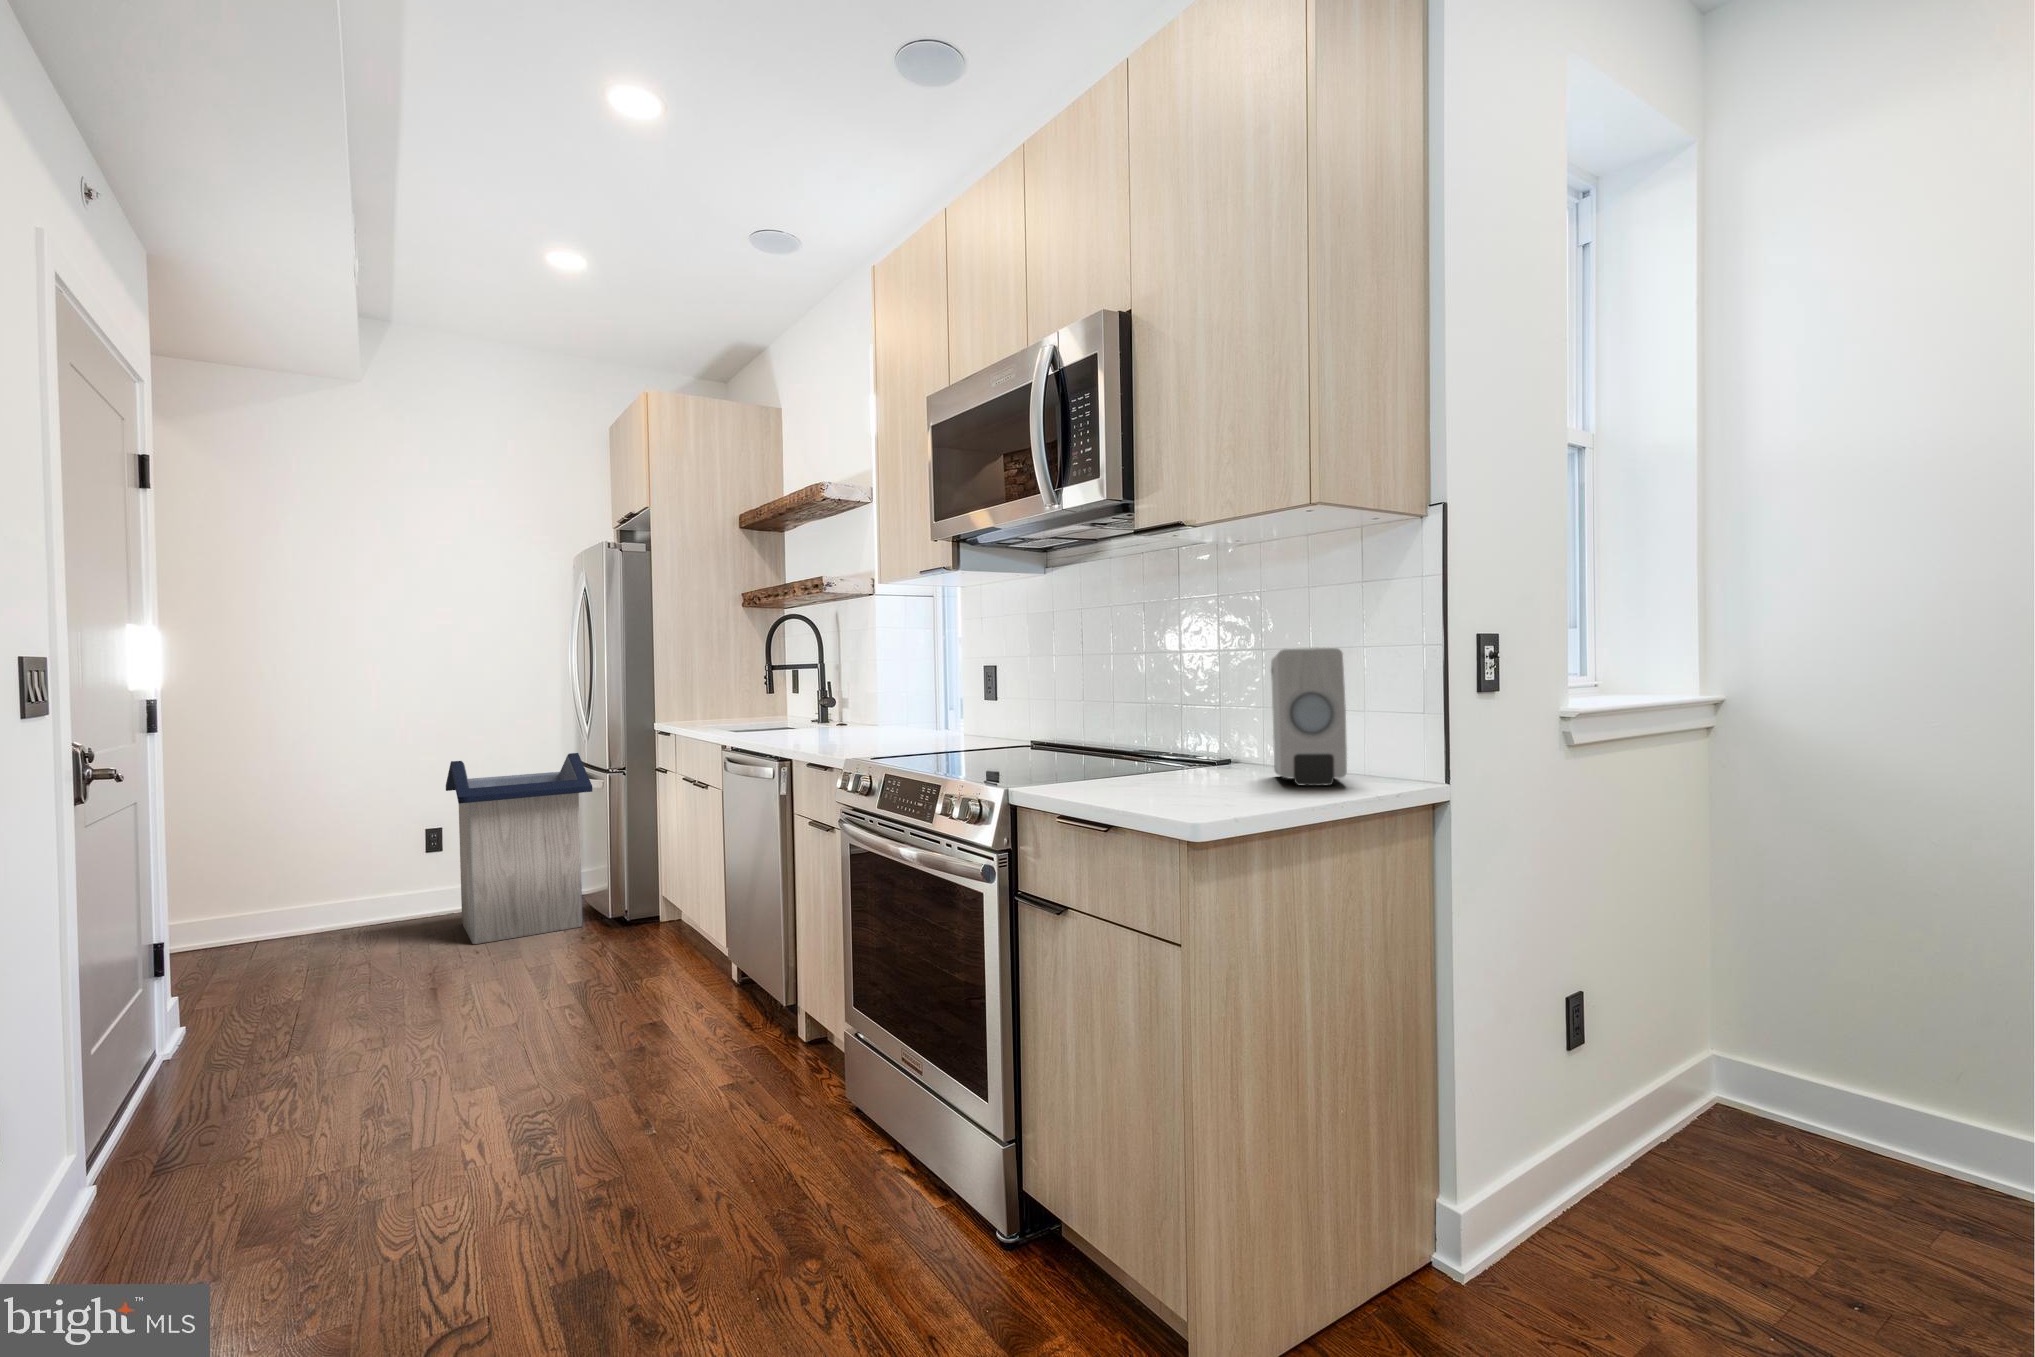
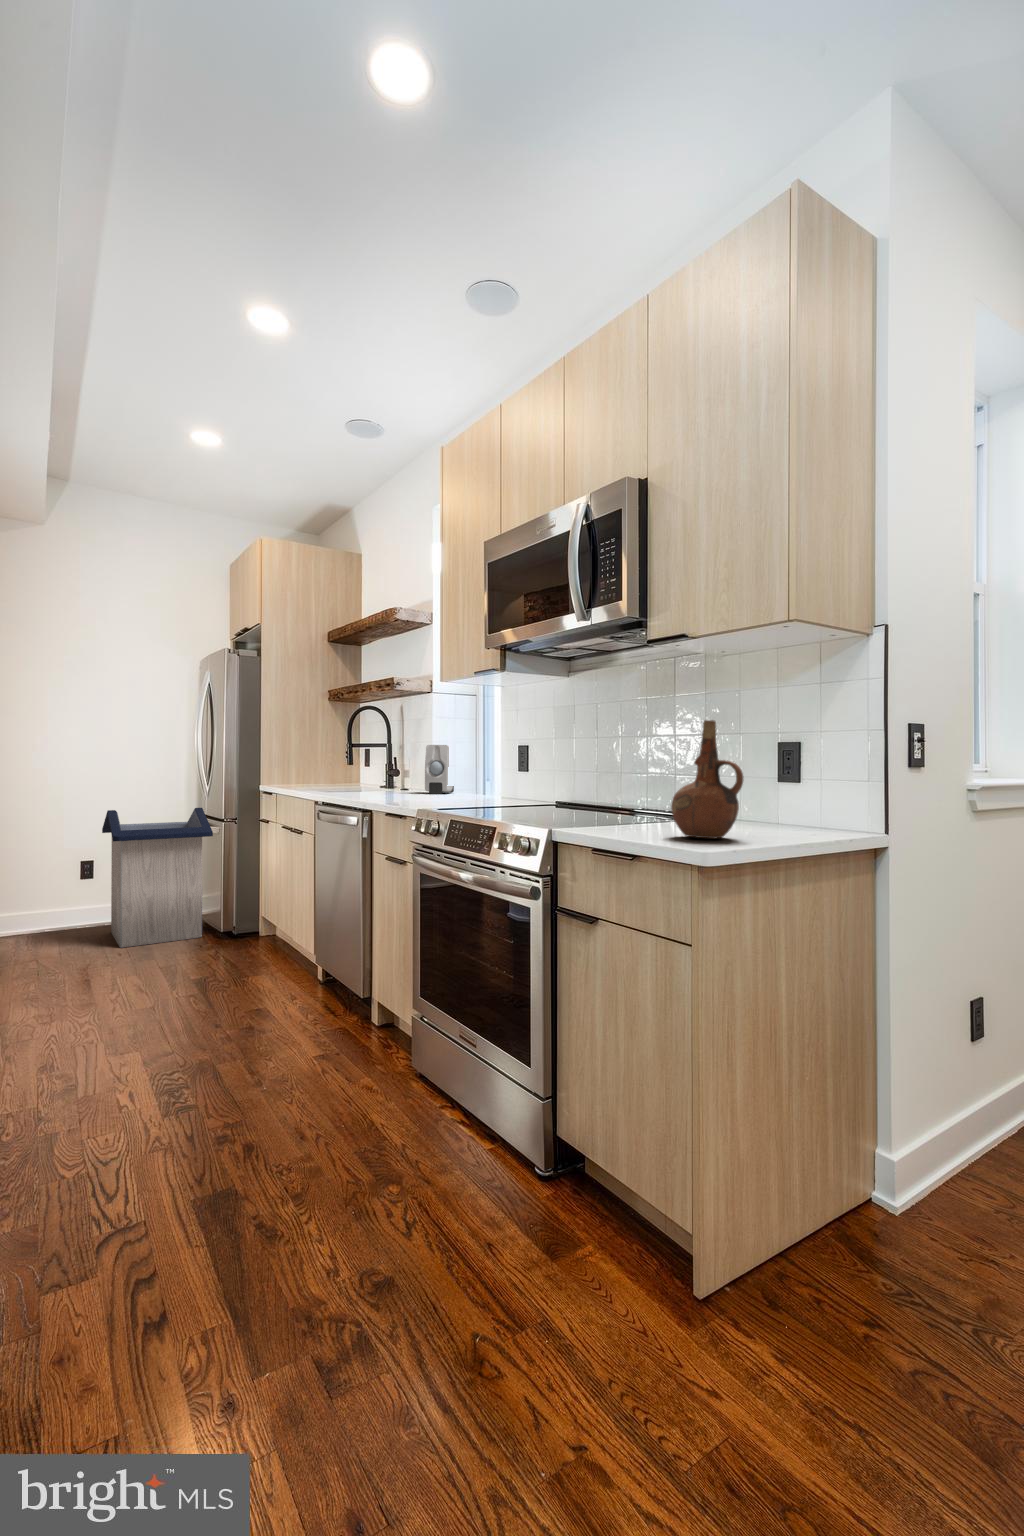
soap dispenser: present [1271,648,1347,786] -> present [425,745,454,794]
ceramic pitcher: none [1149,650,1240,804] -> present [671,720,743,839]

